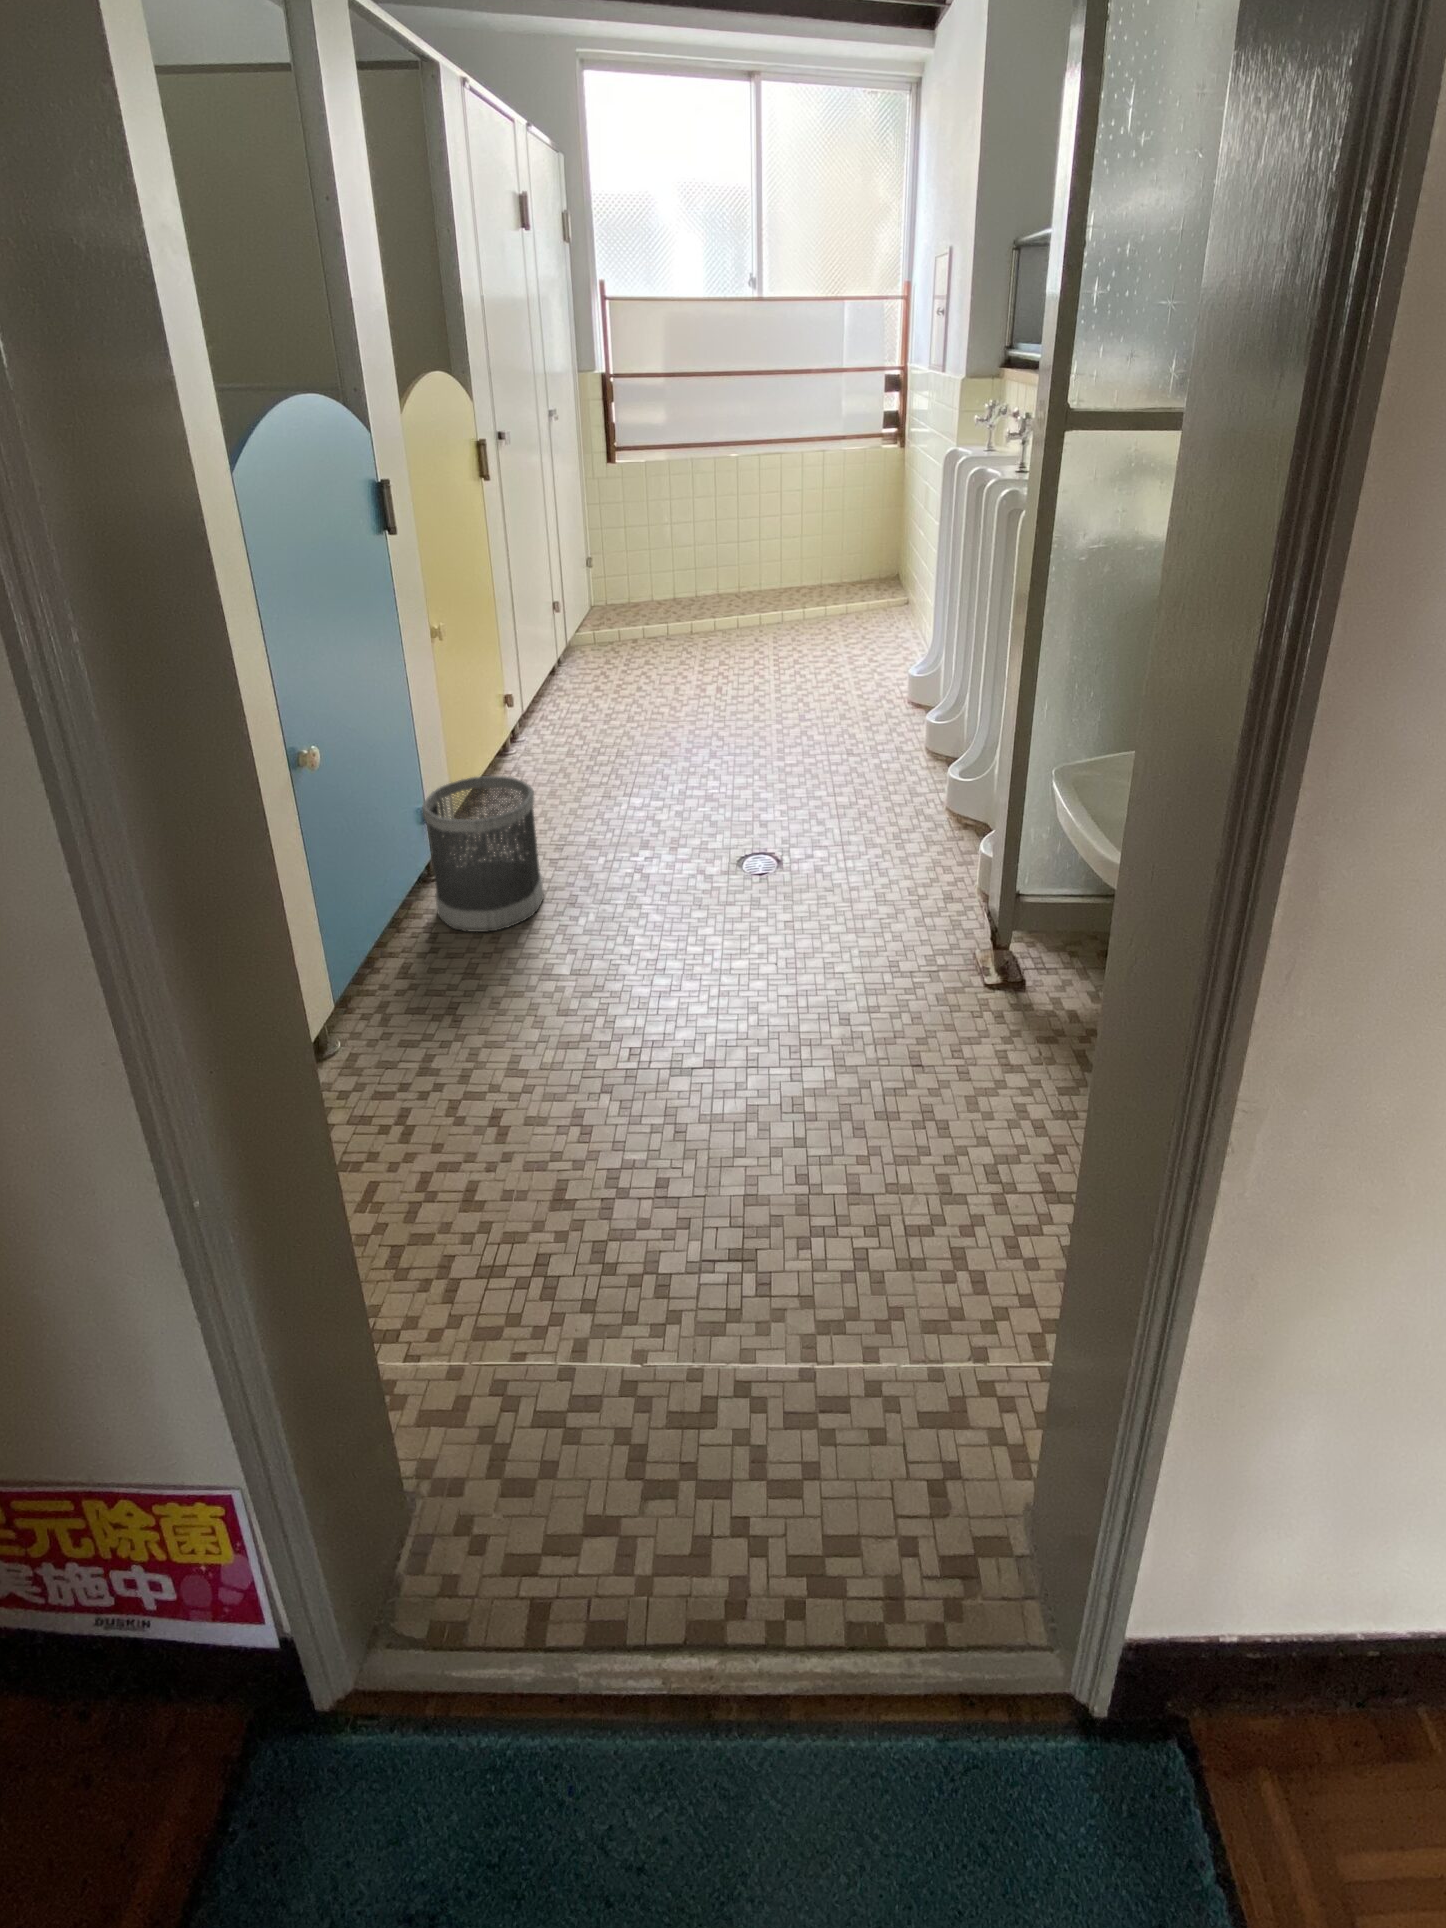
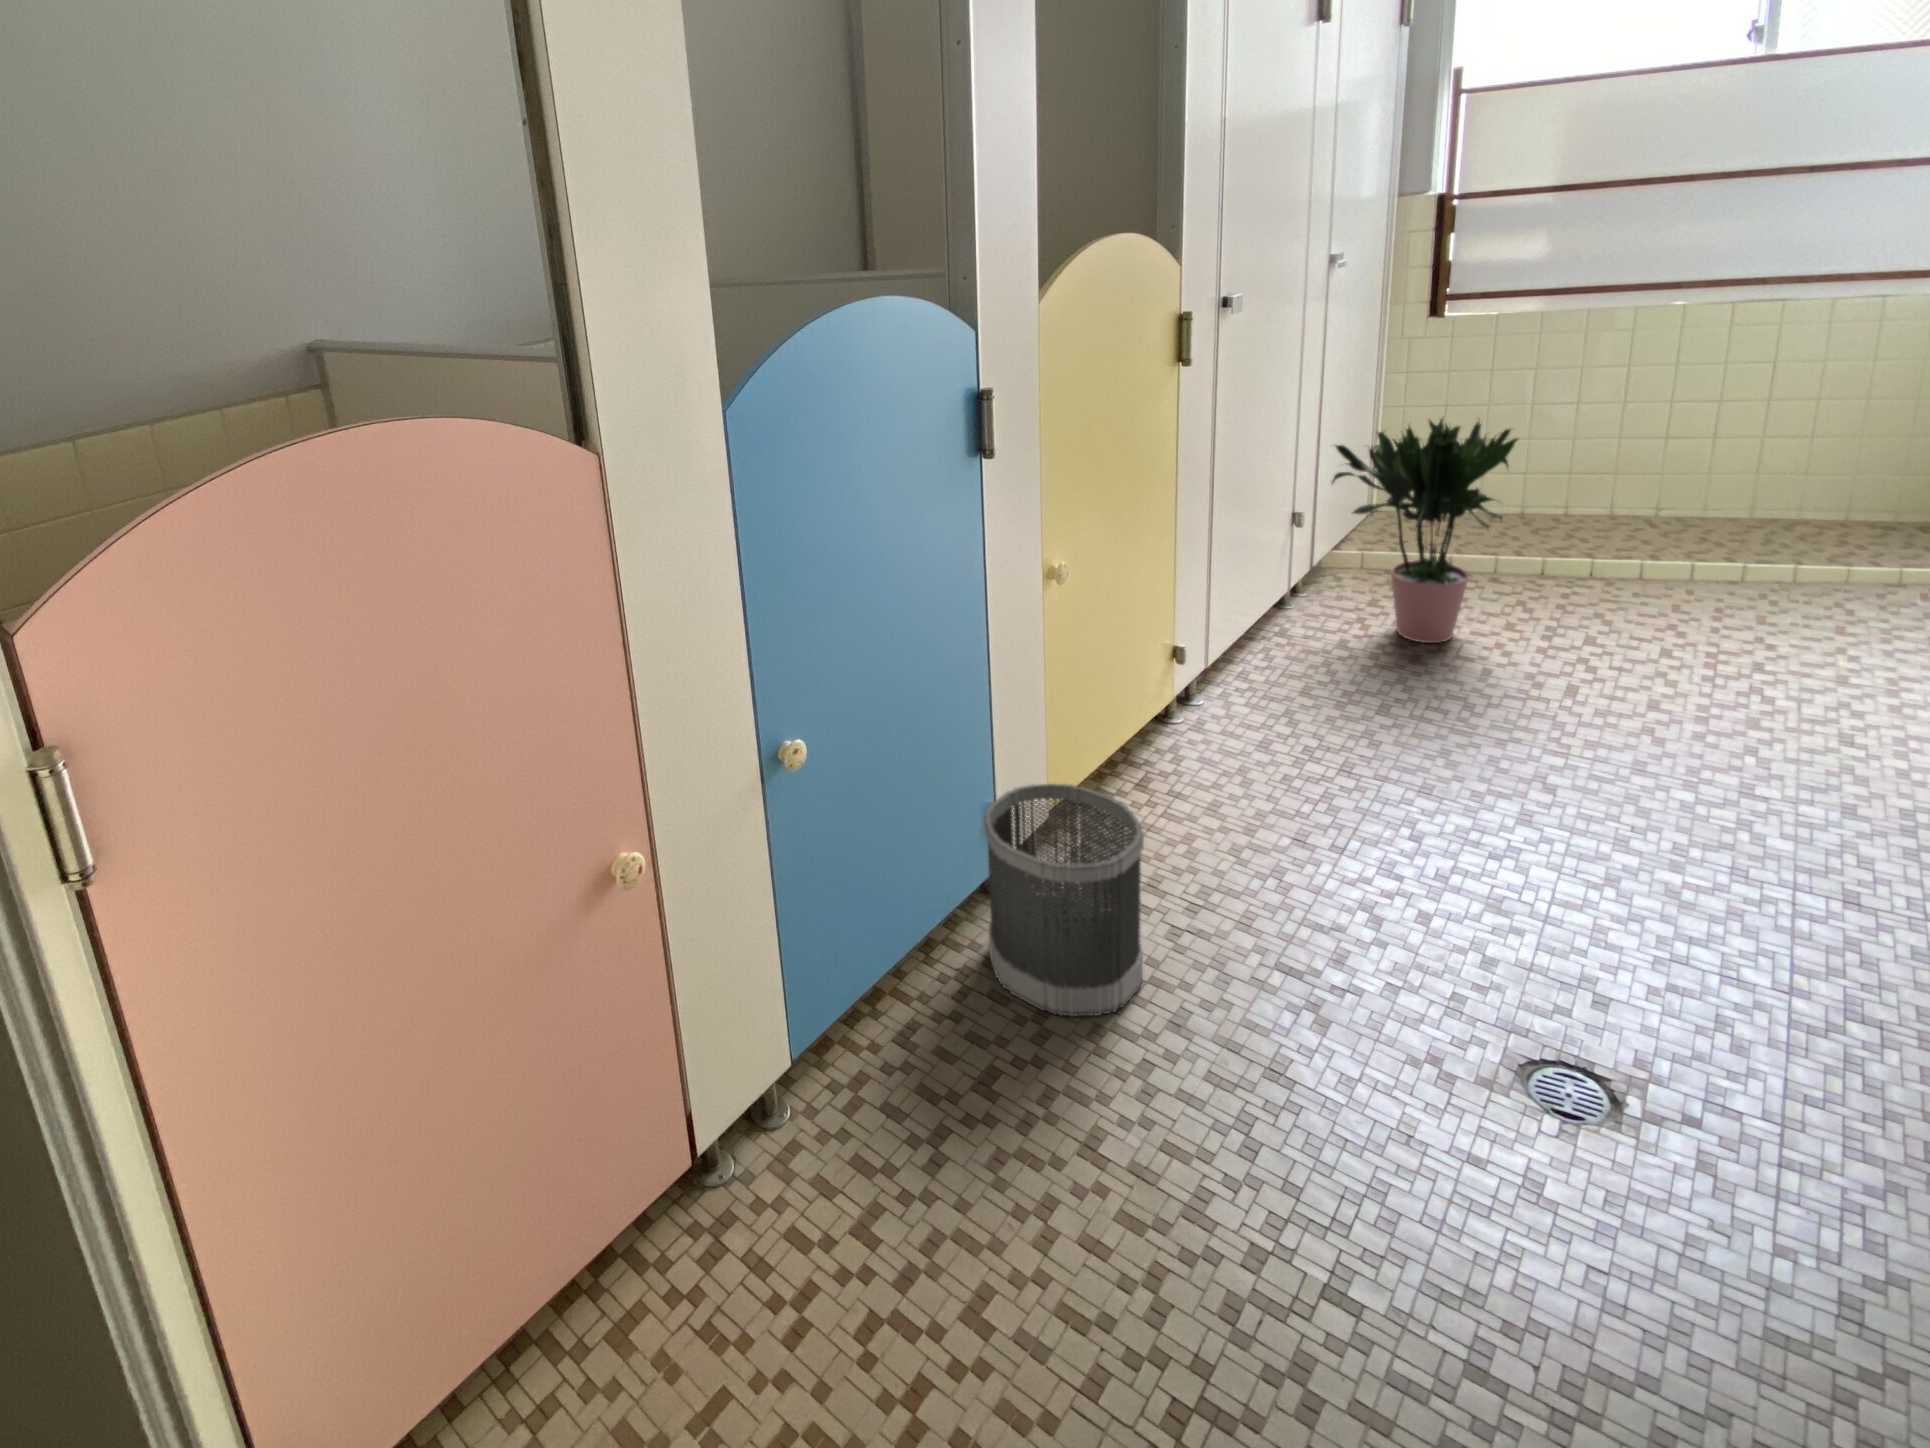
potted plant: none [566,518,678,678] -> present [1332,418,1518,643]

